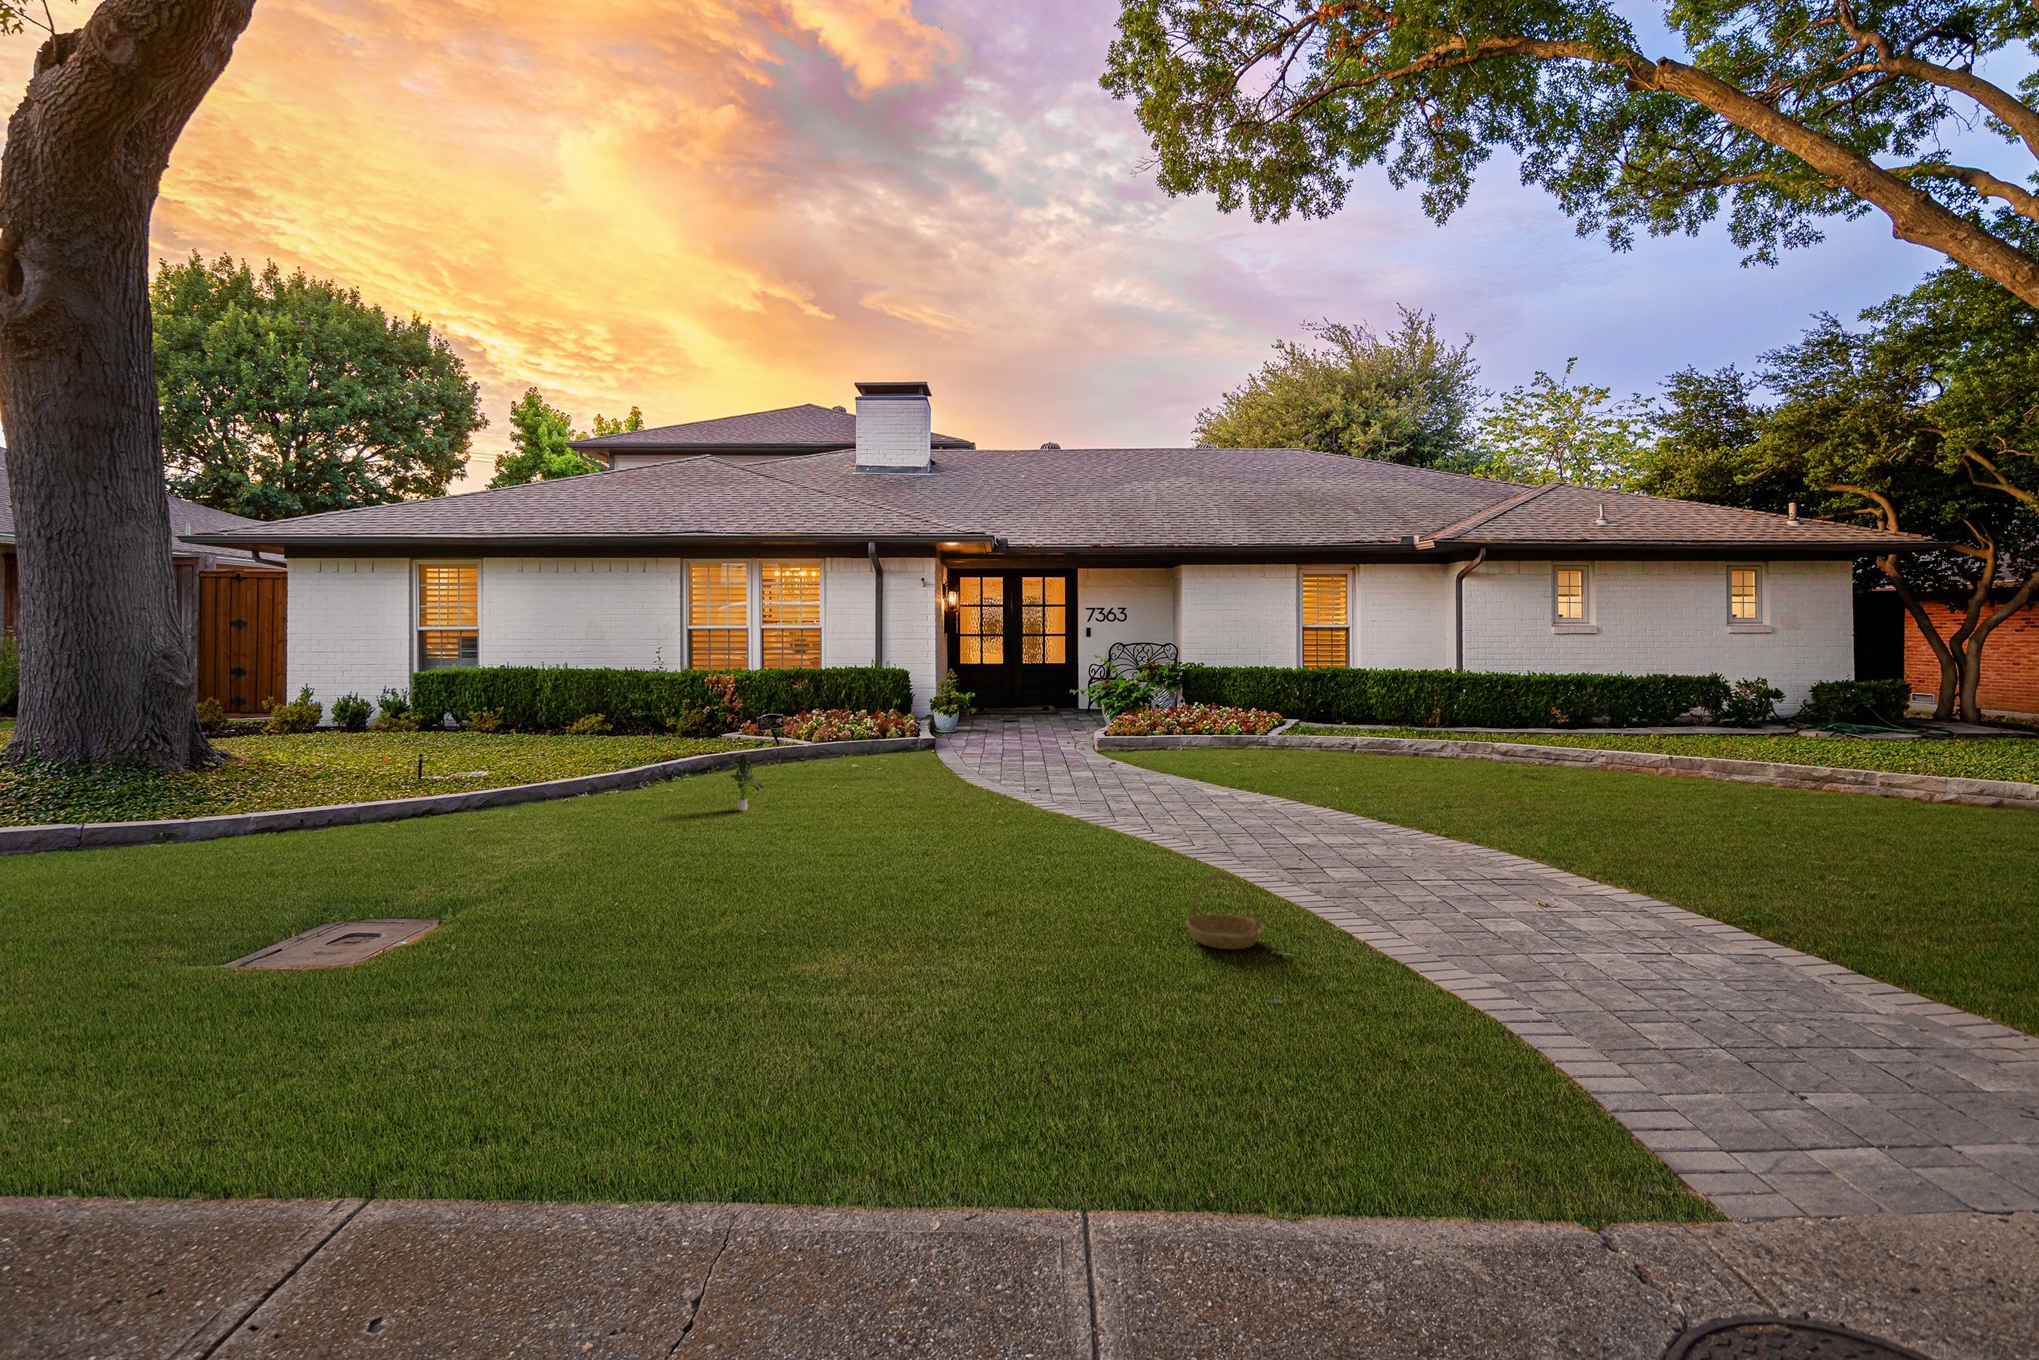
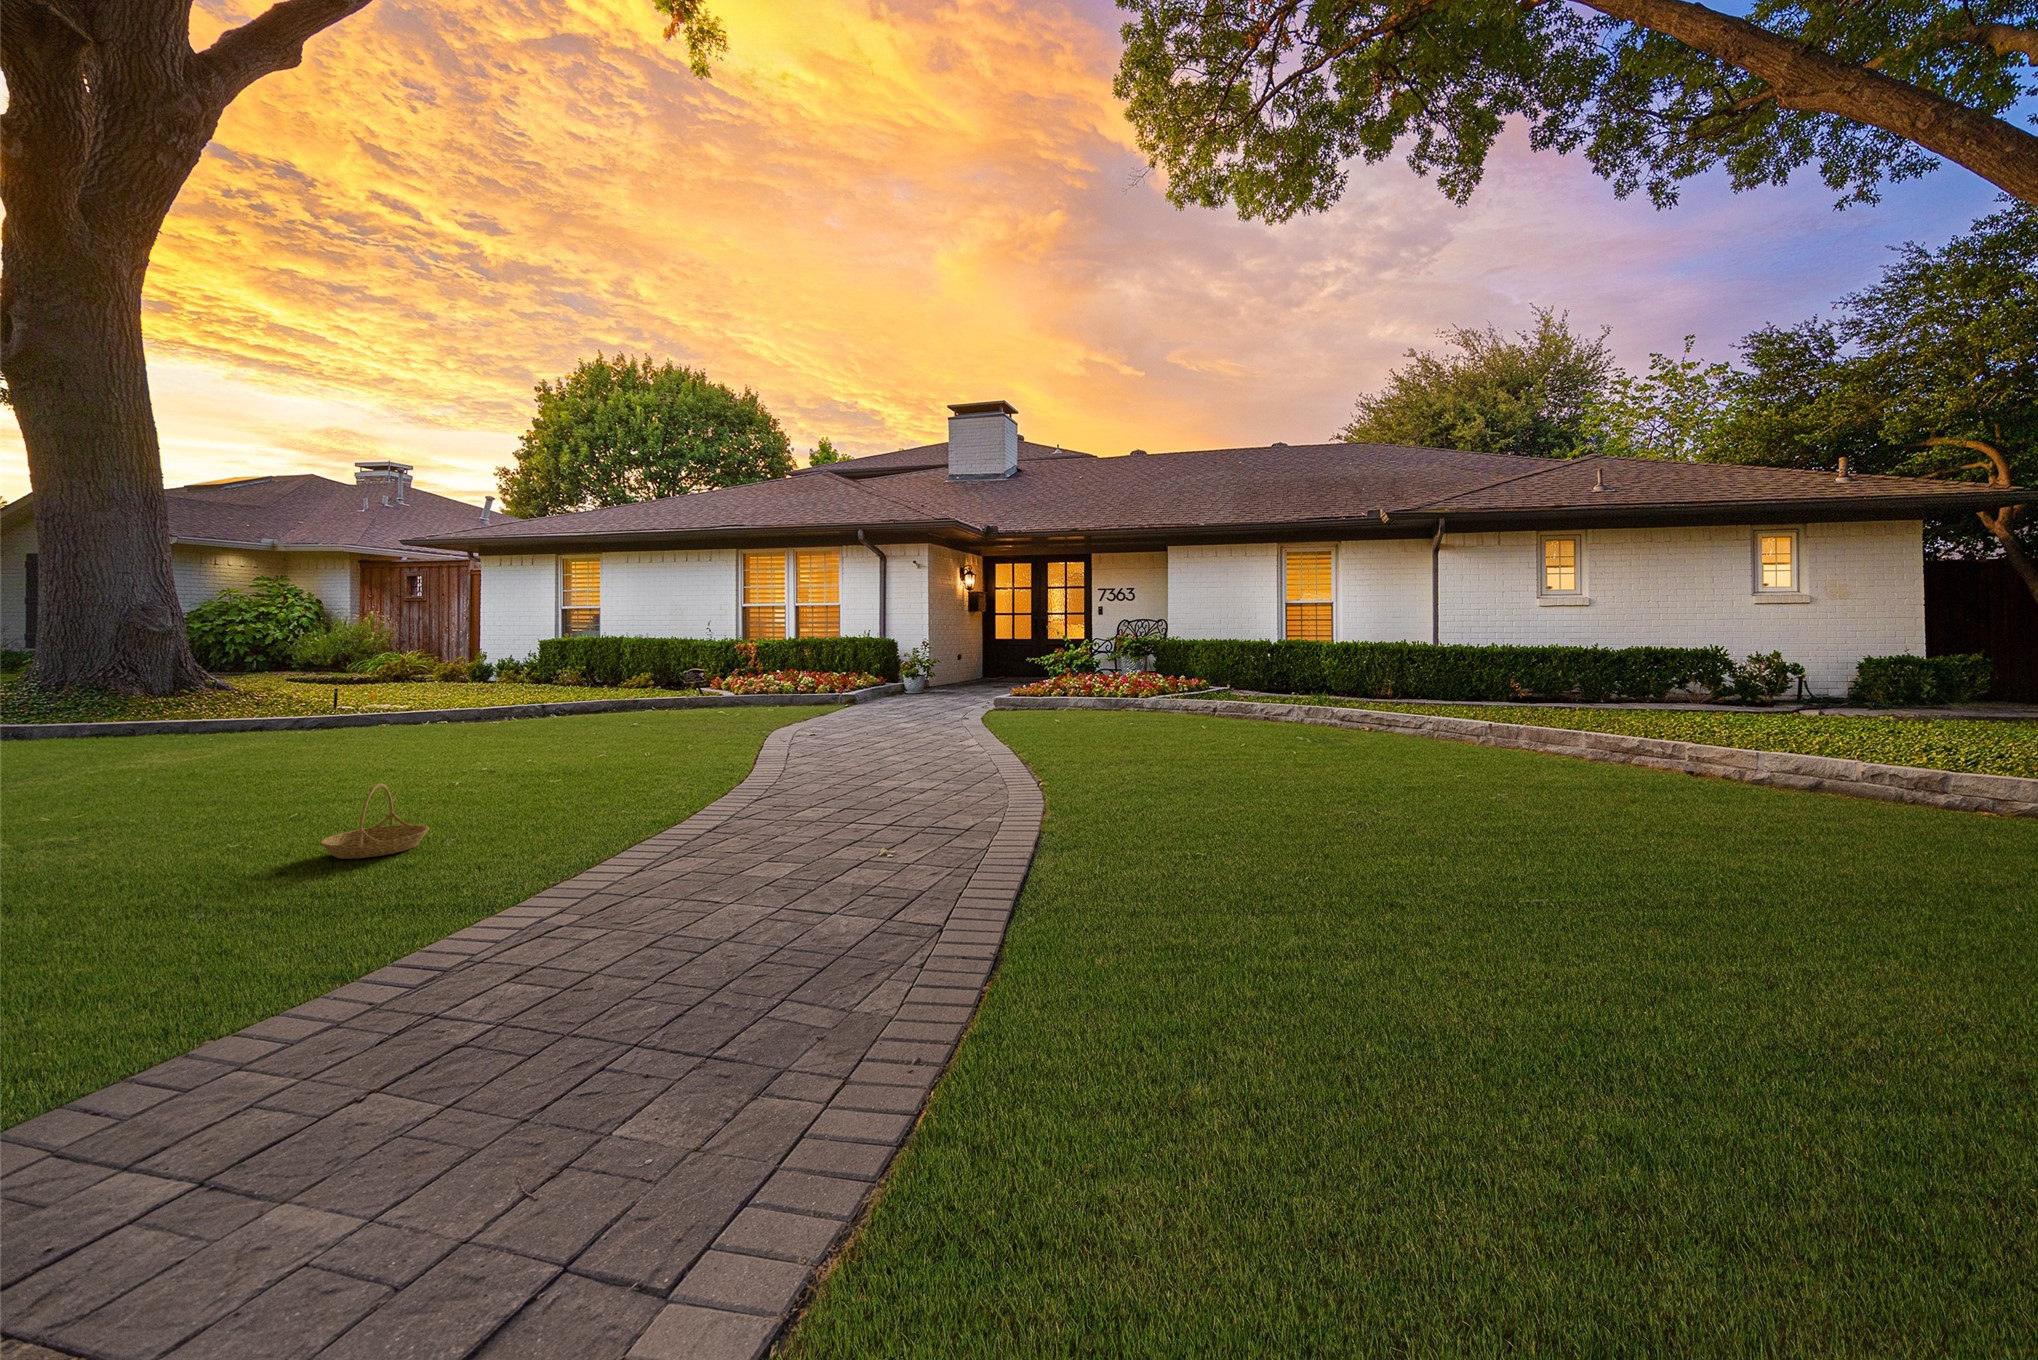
potted plant: present [730,754,765,811] -> none [526,685,568,731]

